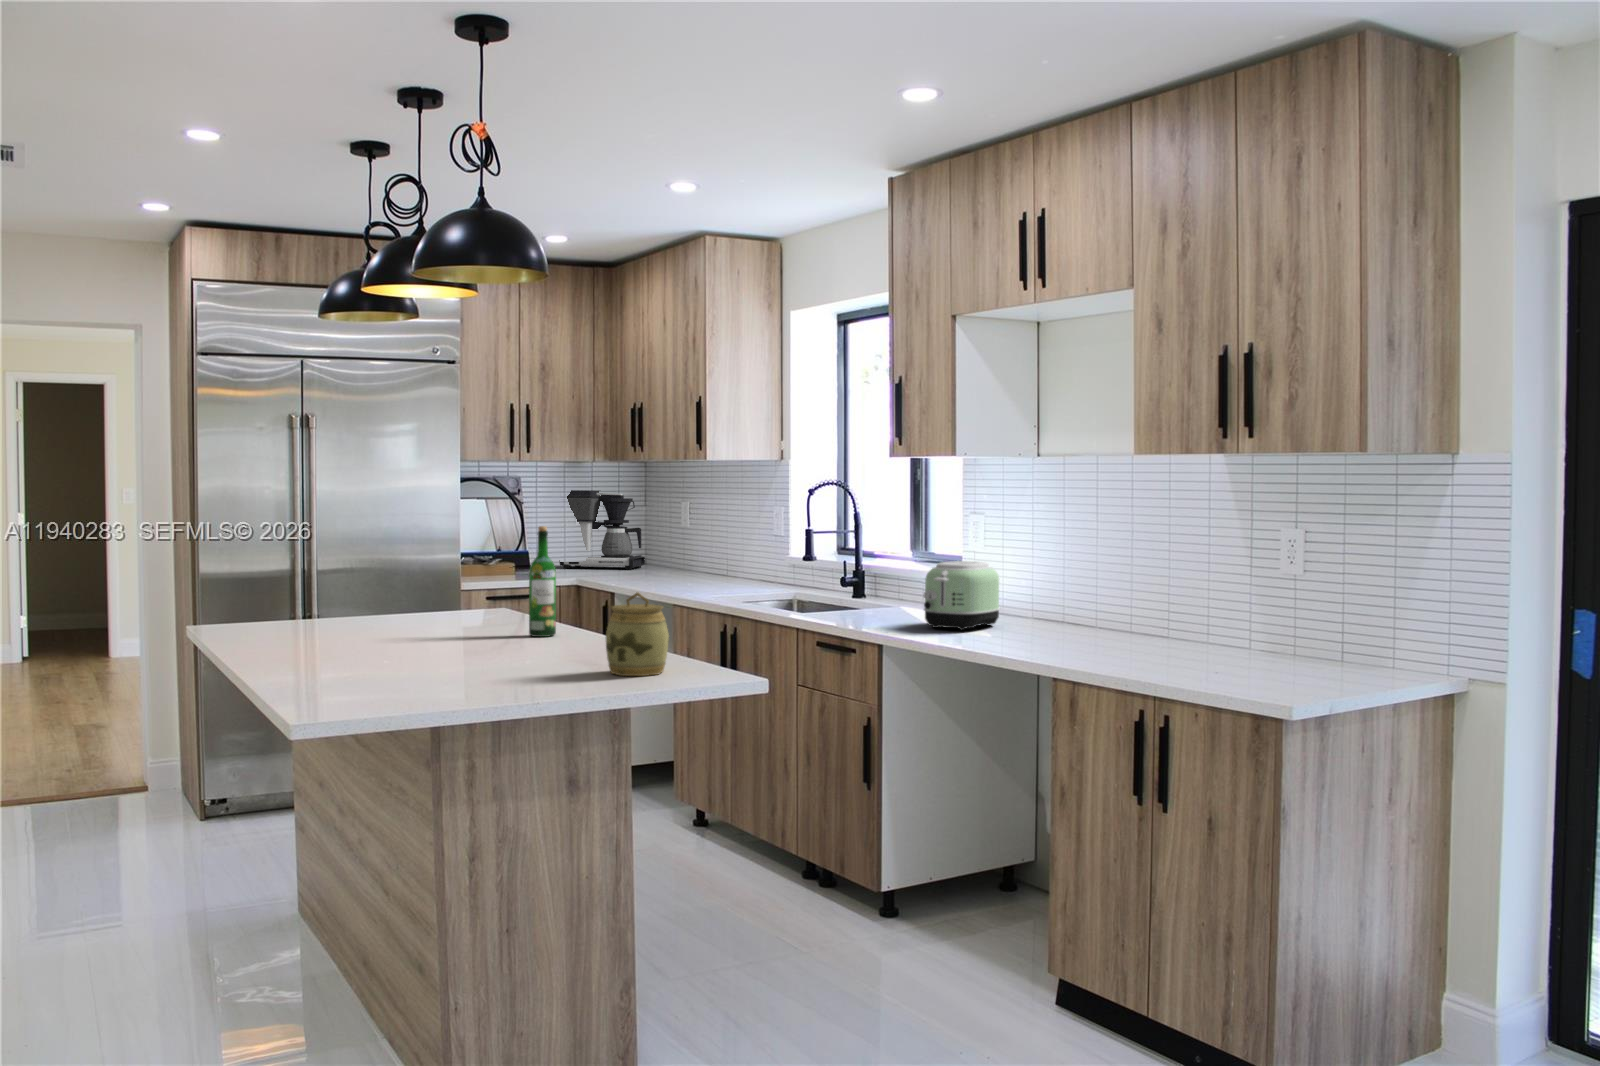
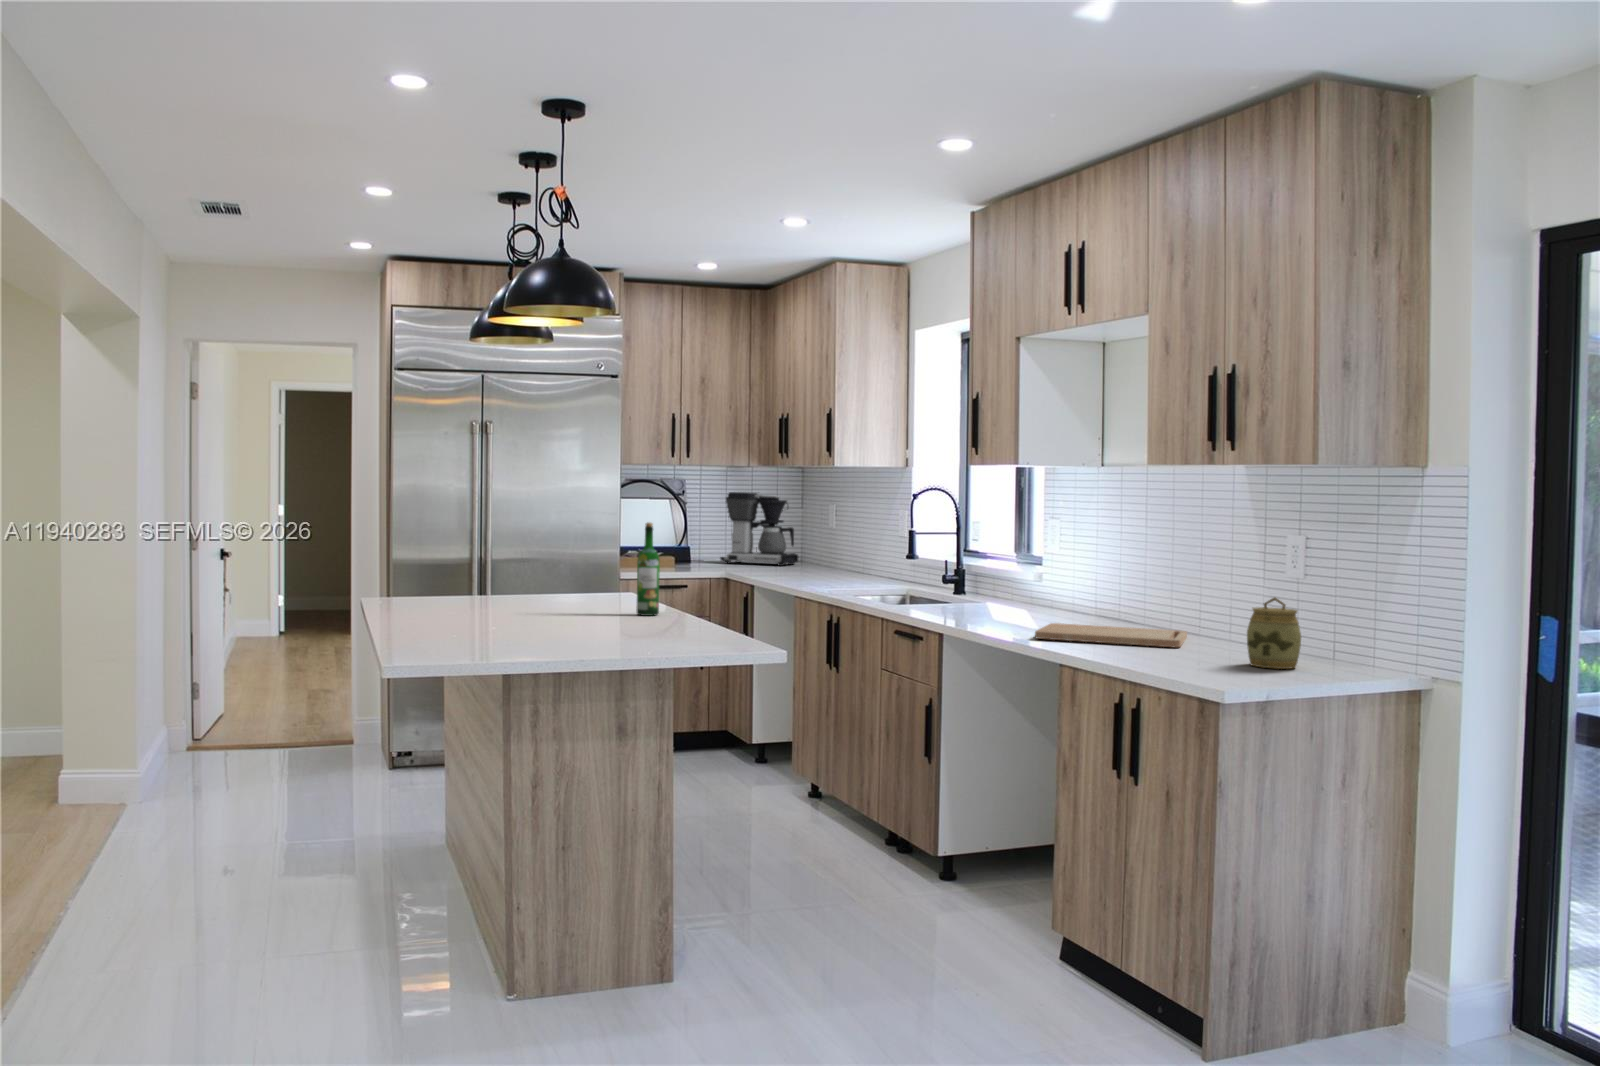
toaster: present [924,561,1000,630] -> none [980,561,1056,623]
jar: present [606,592,669,676] -> present [1247,598,1301,669]
cutting board: none [1011,629,1174,653] -> present [1035,623,1187,647]

